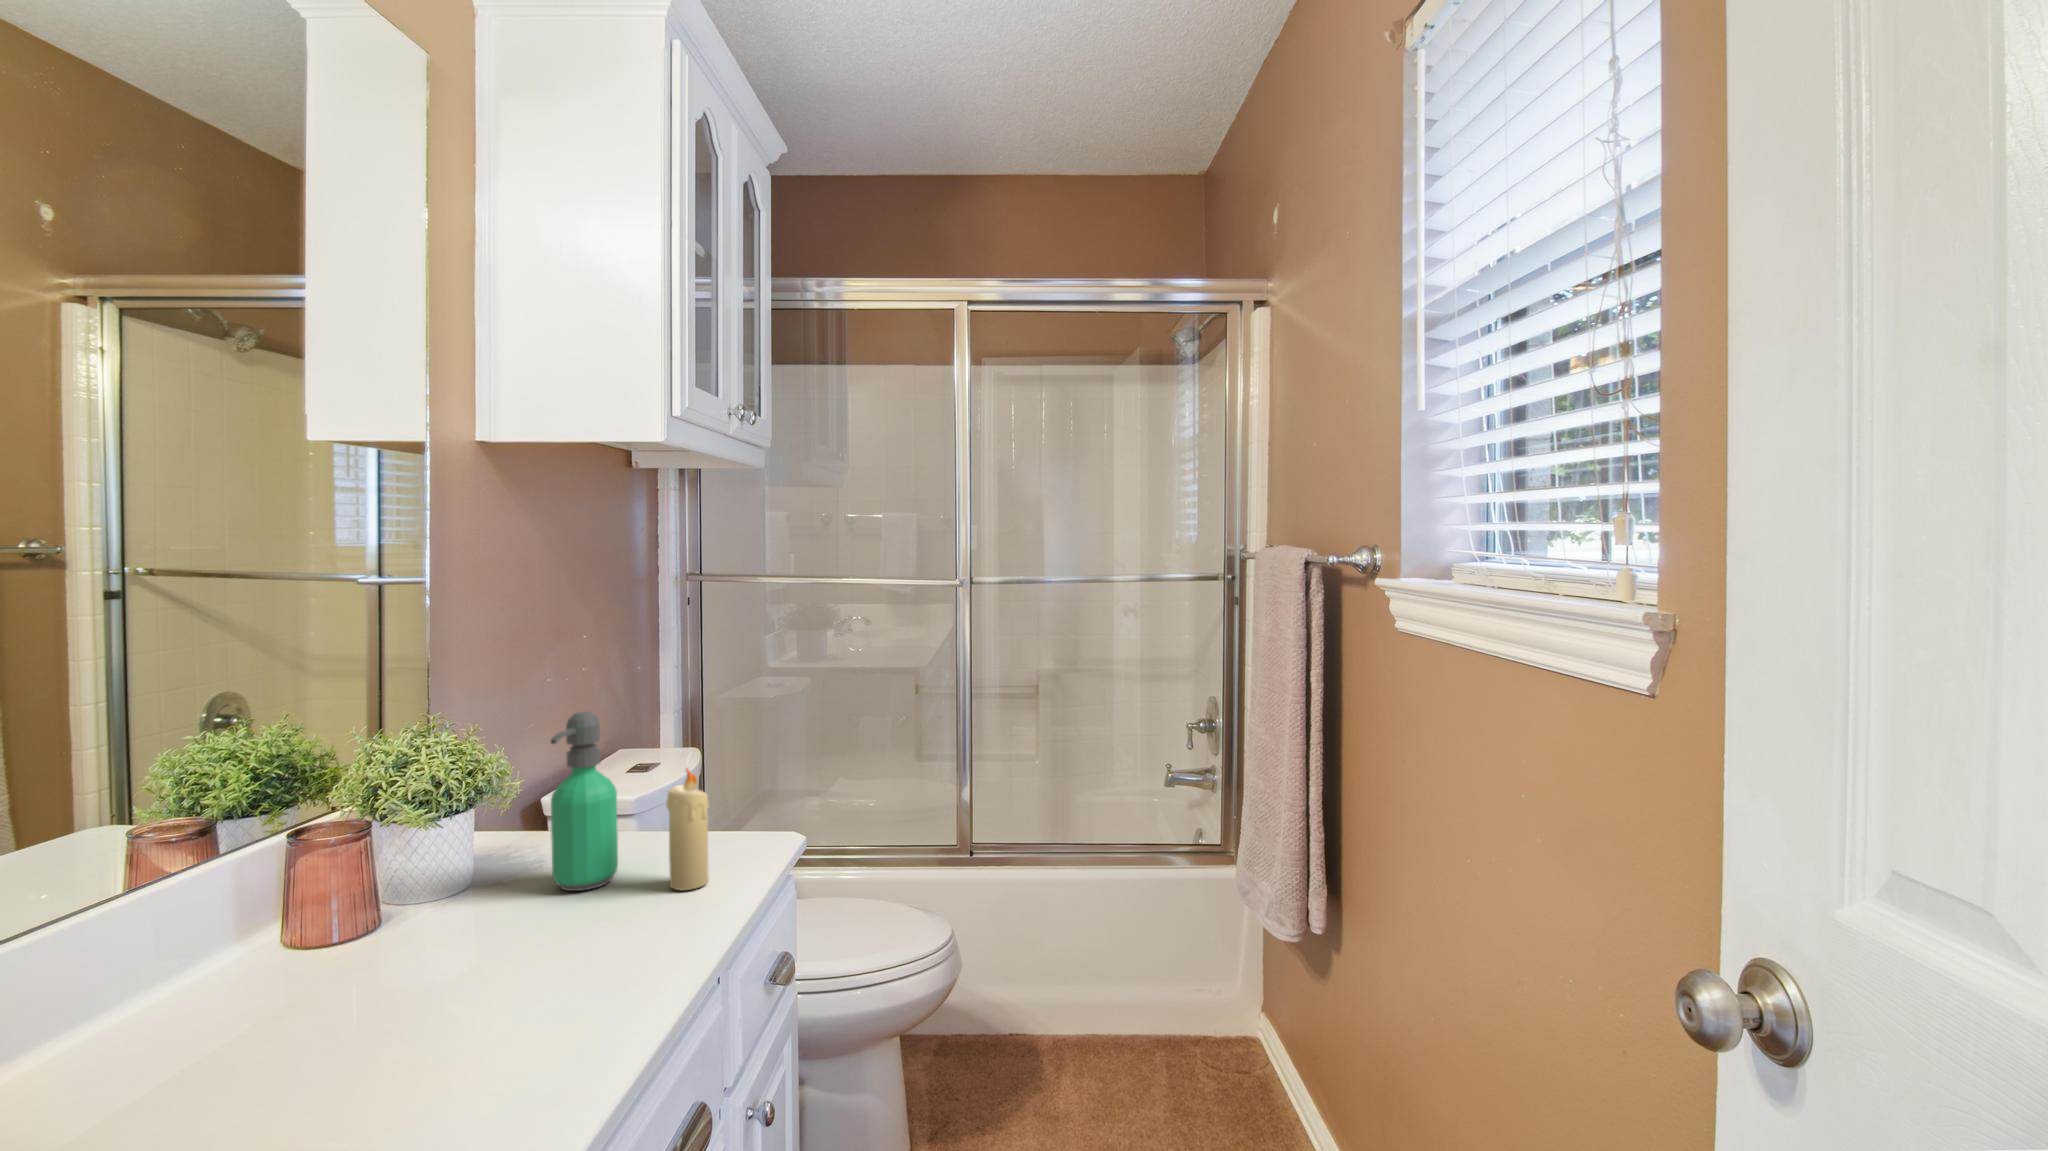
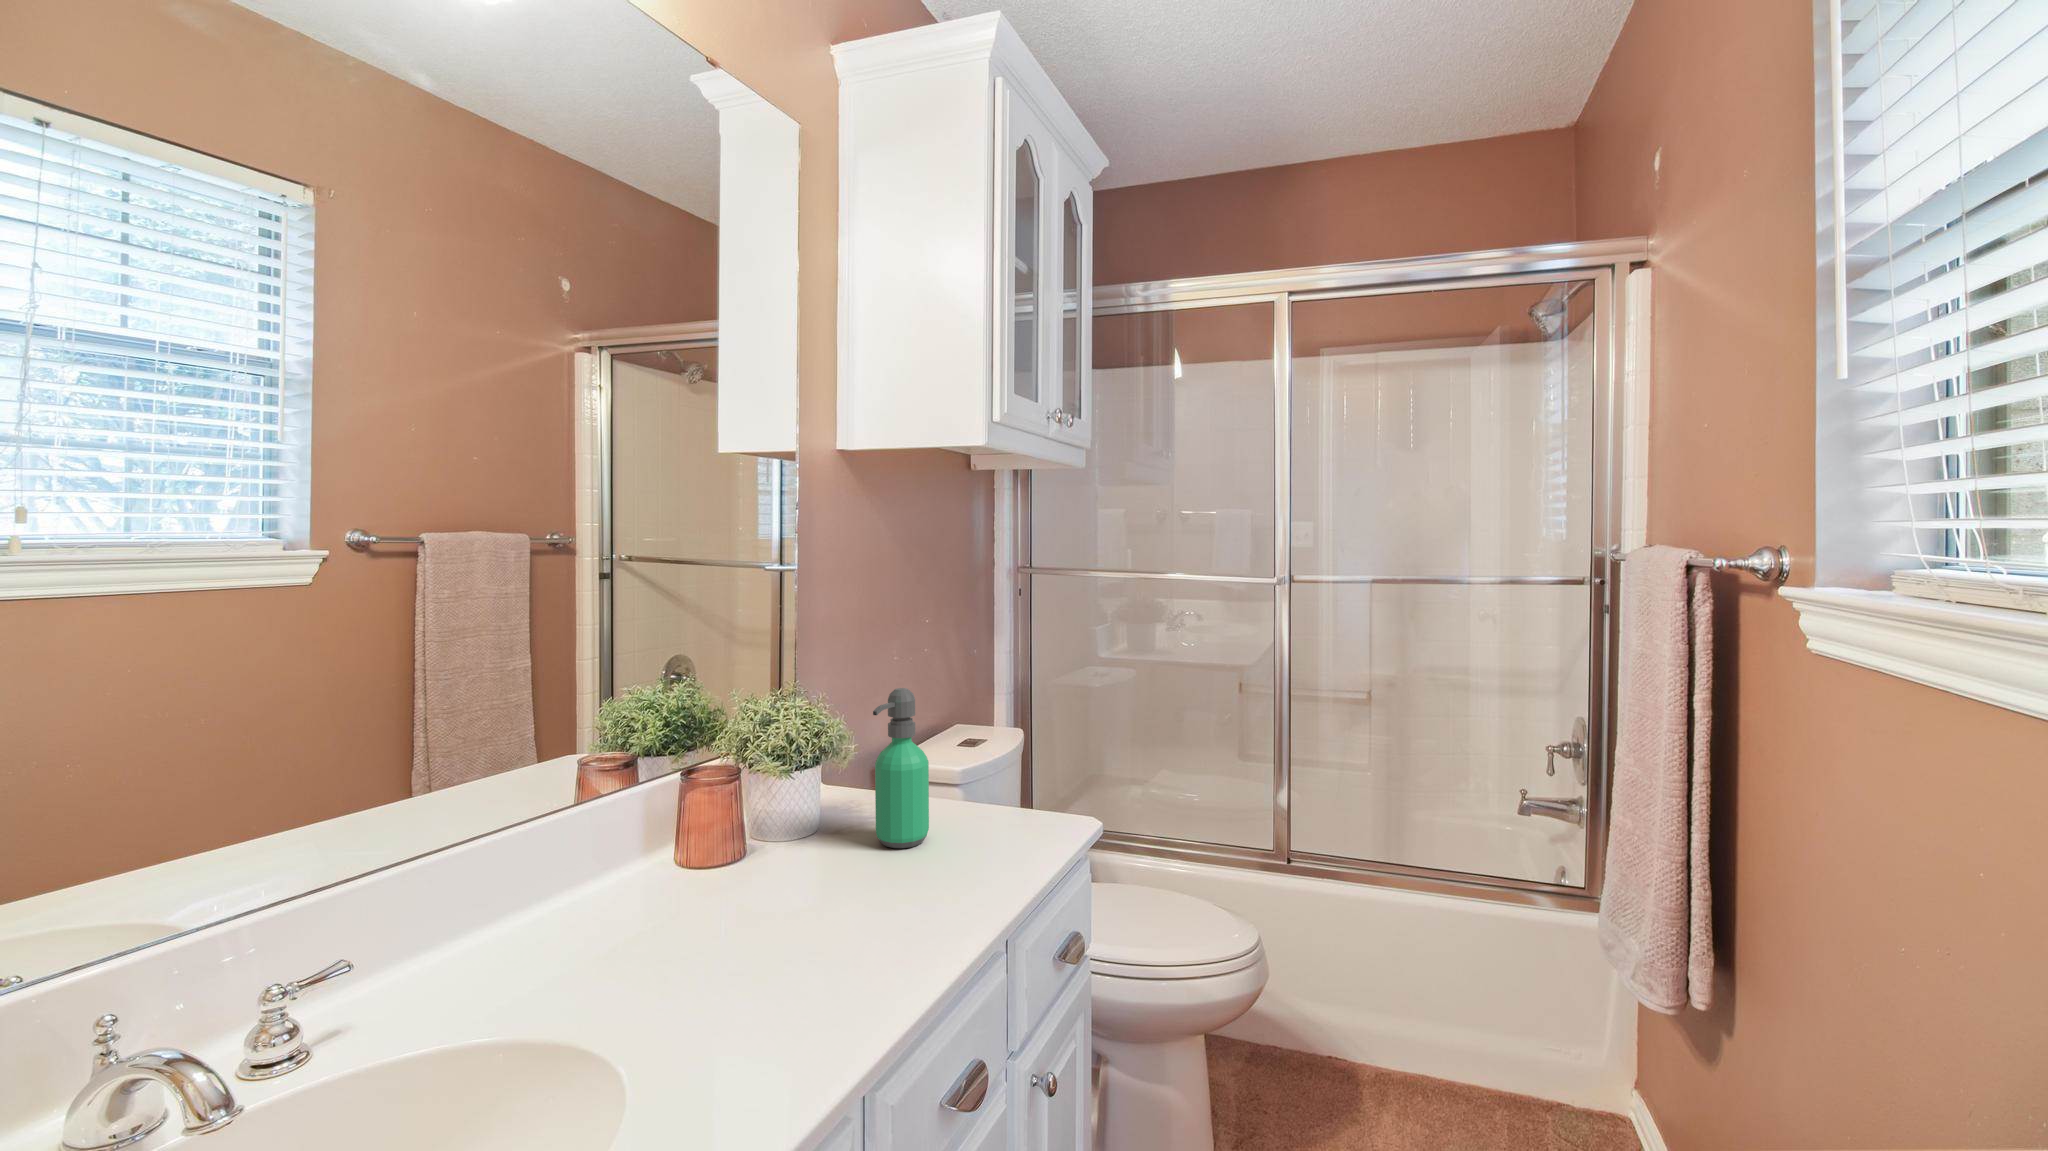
candle: present [666,769,709,890] -> none [967,746,1004,861]

